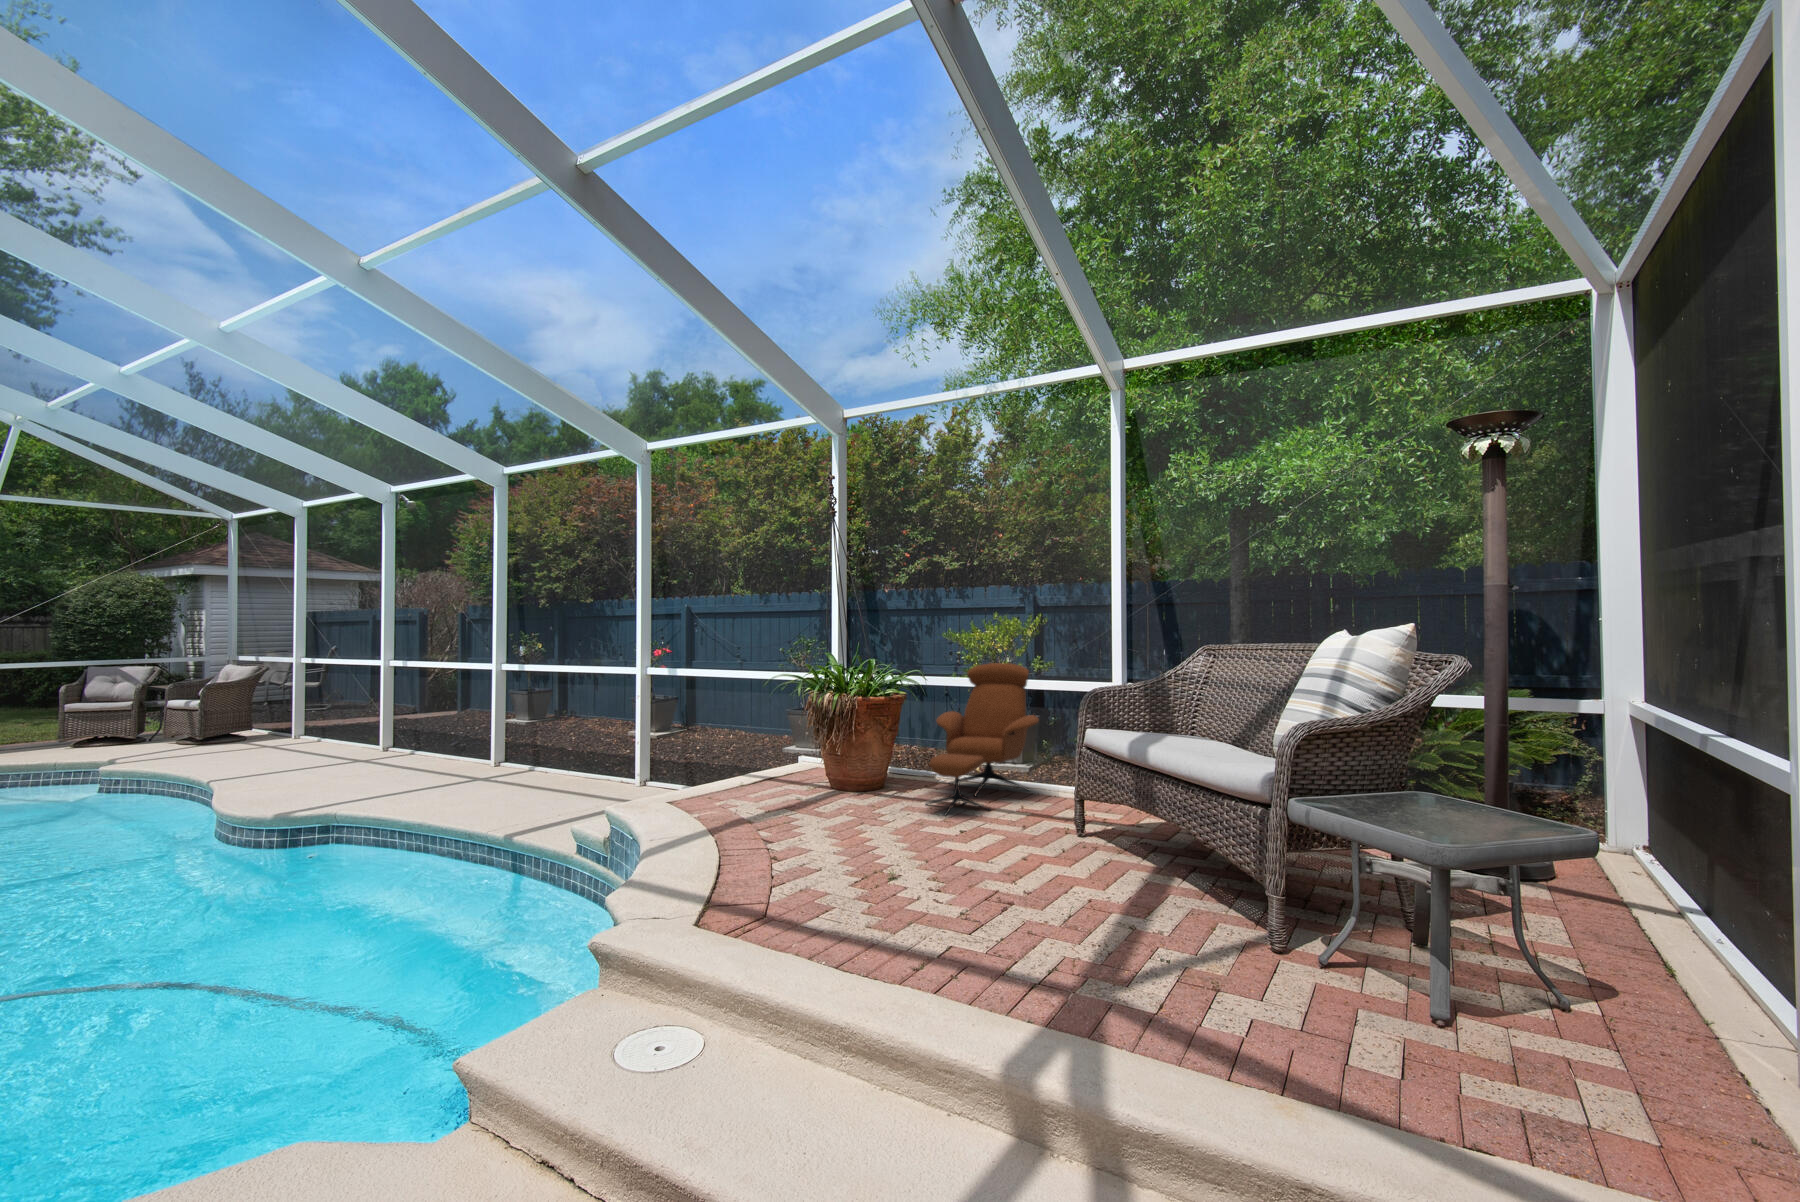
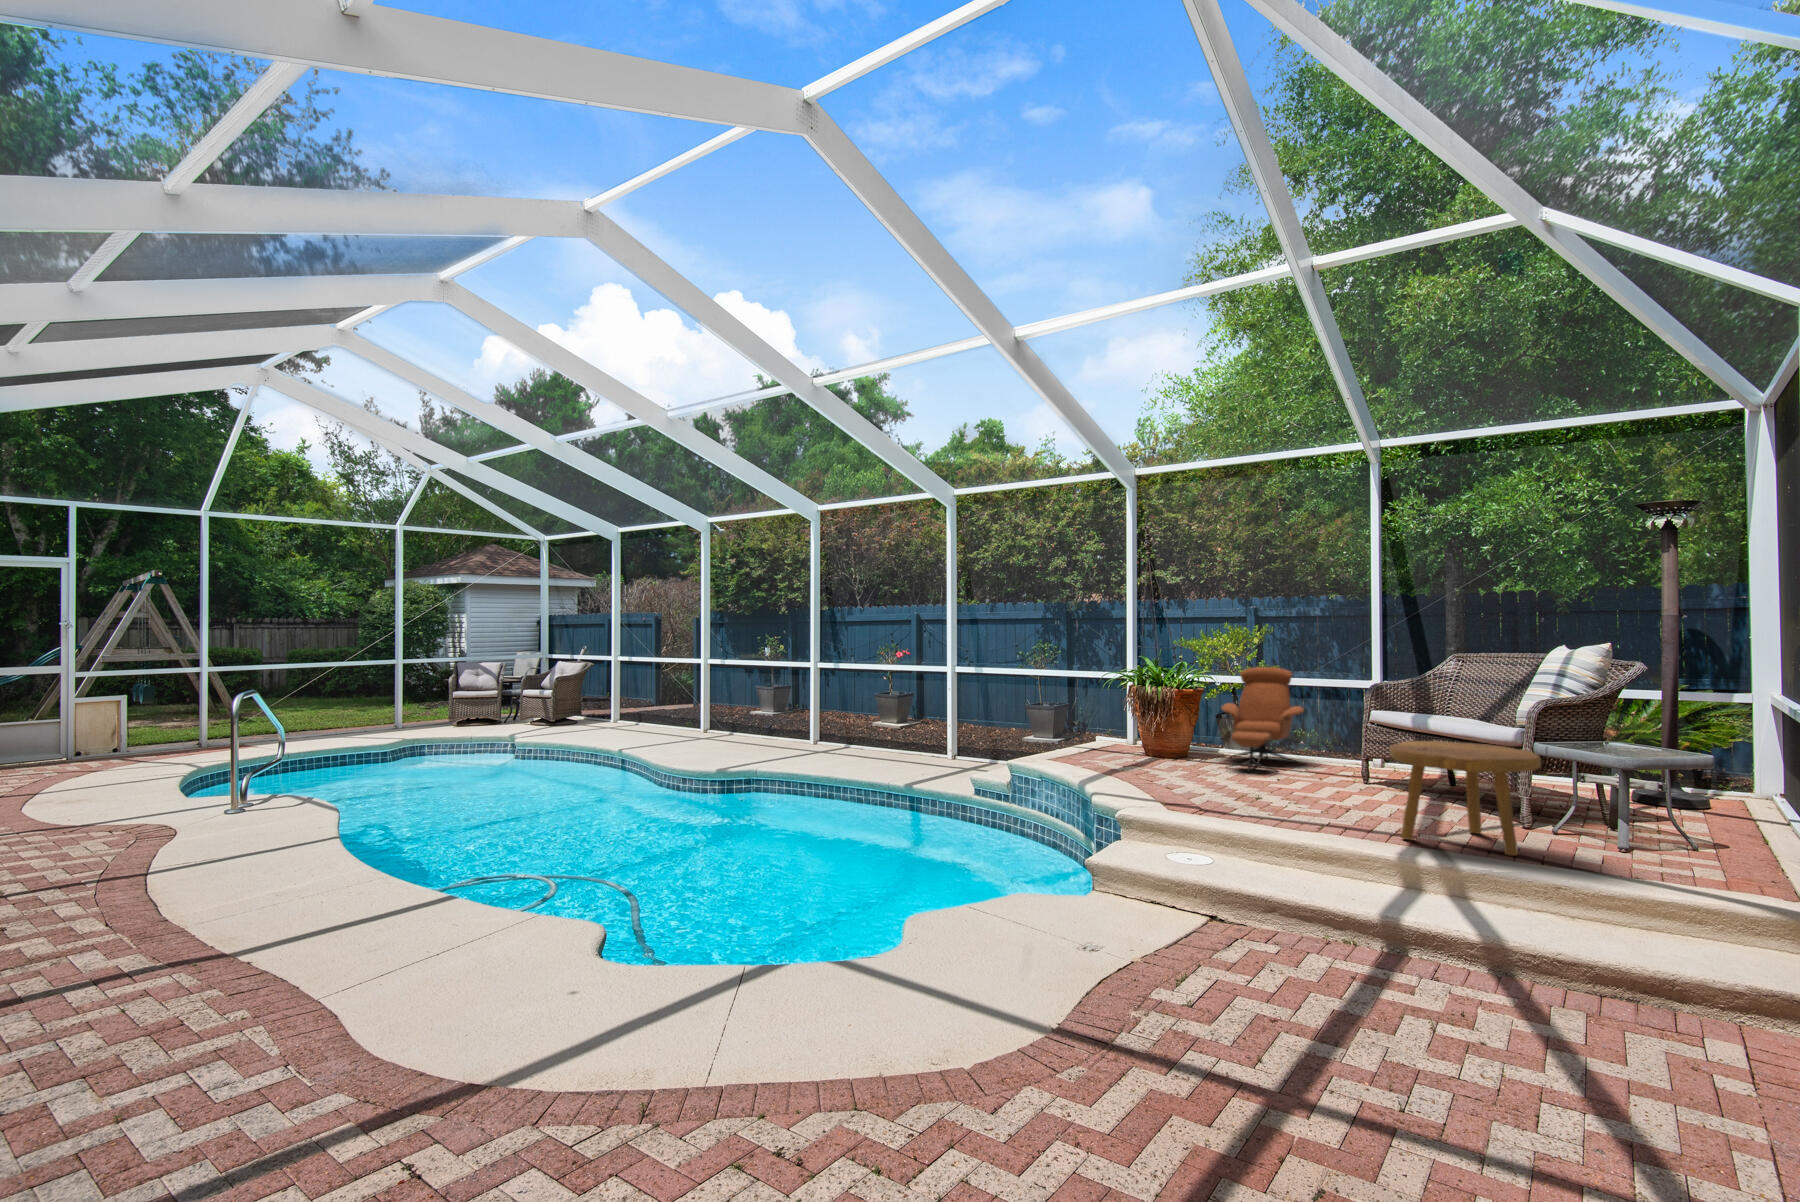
footstool: none [1038,800,1285,1046] -> present [1390,741,1541,856]

